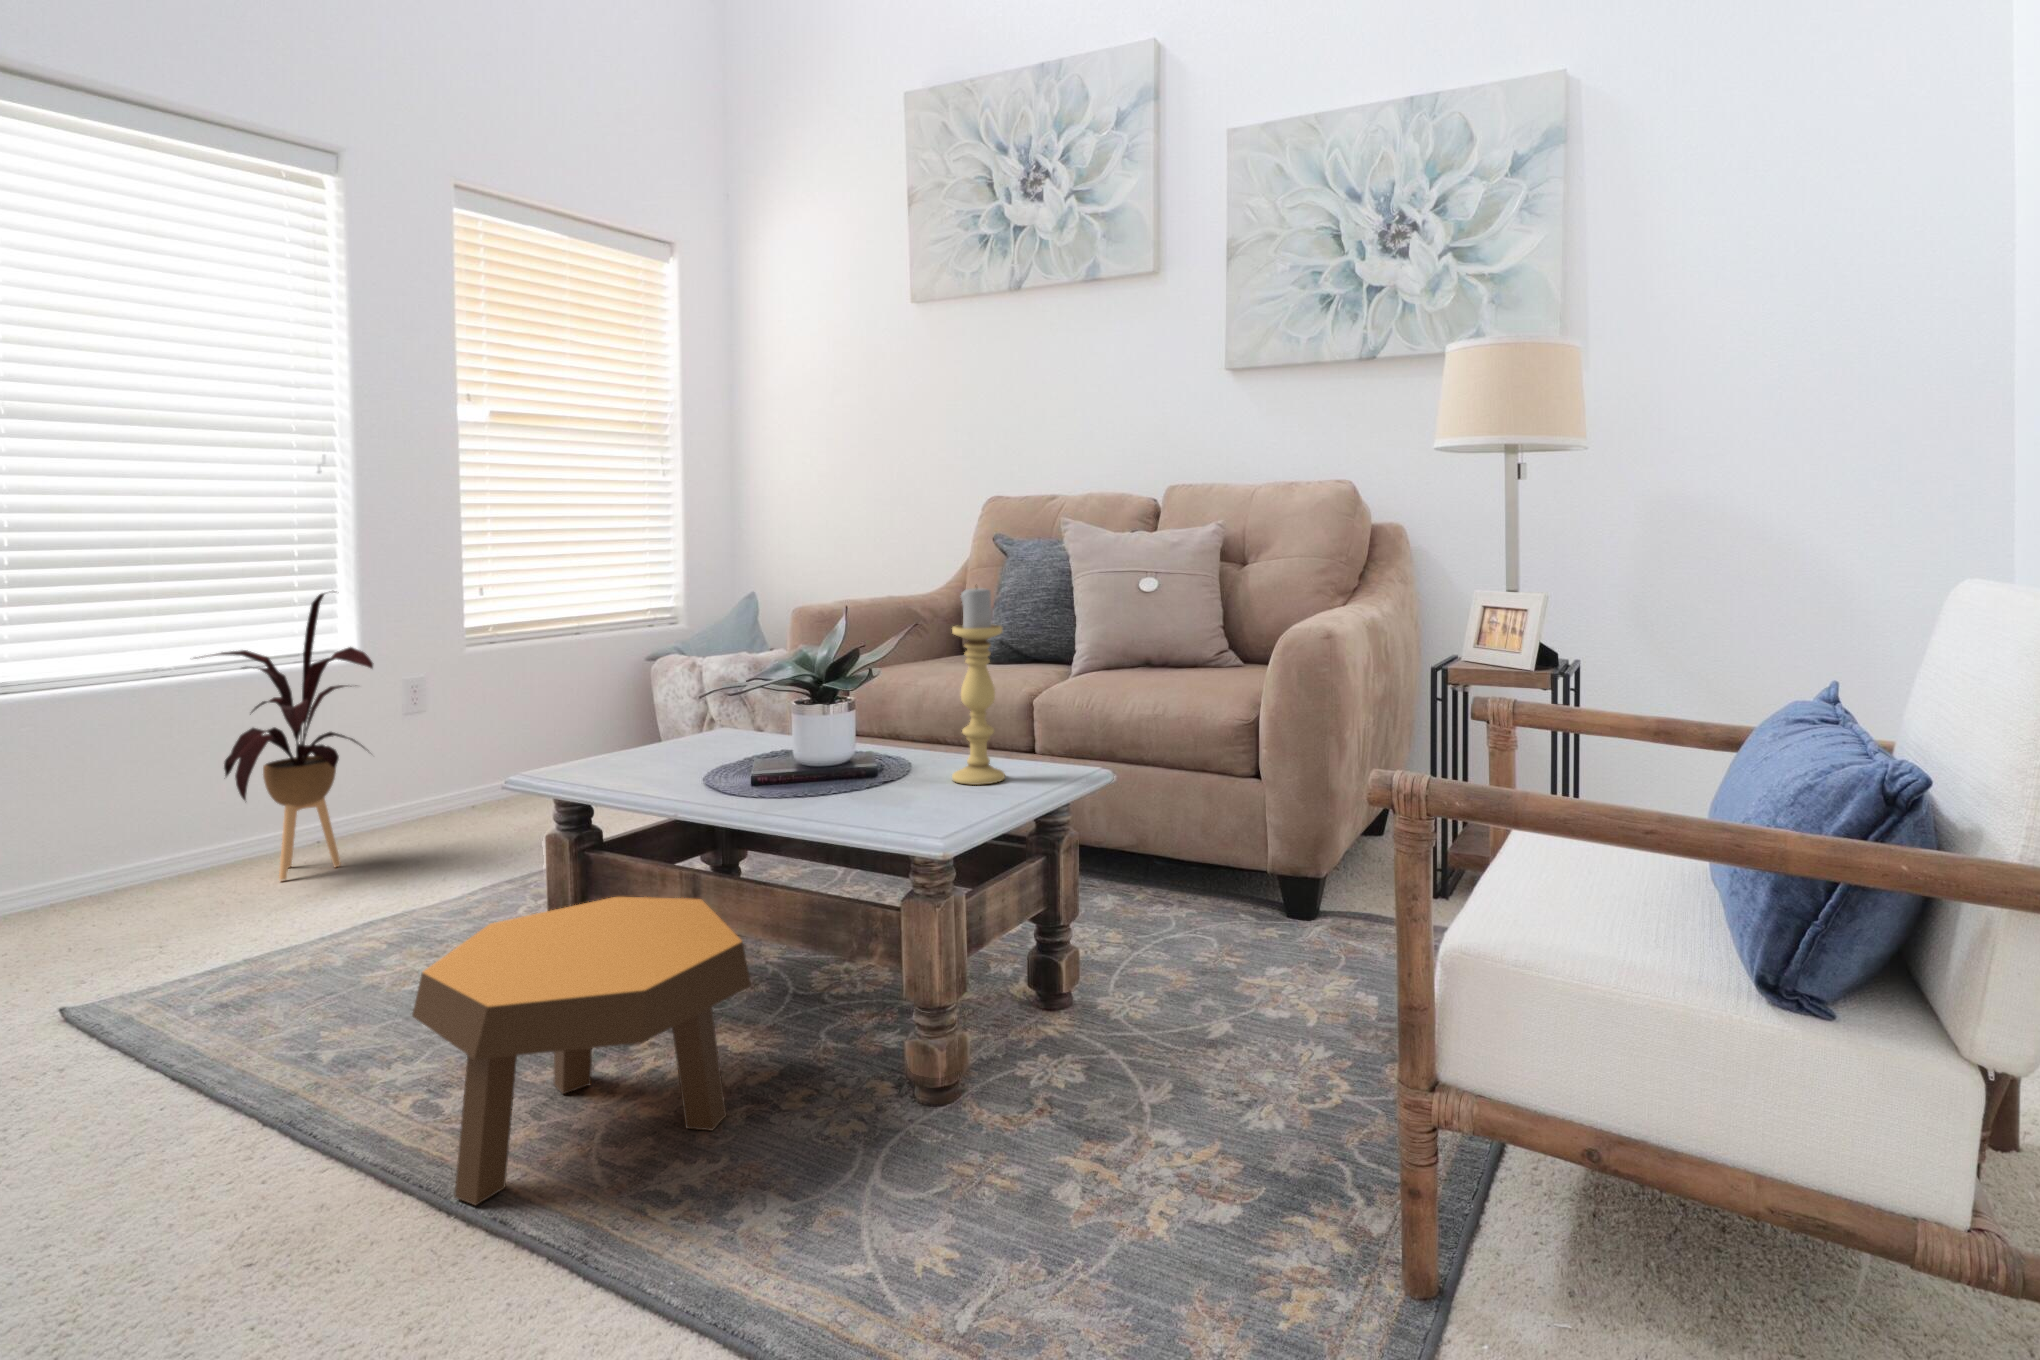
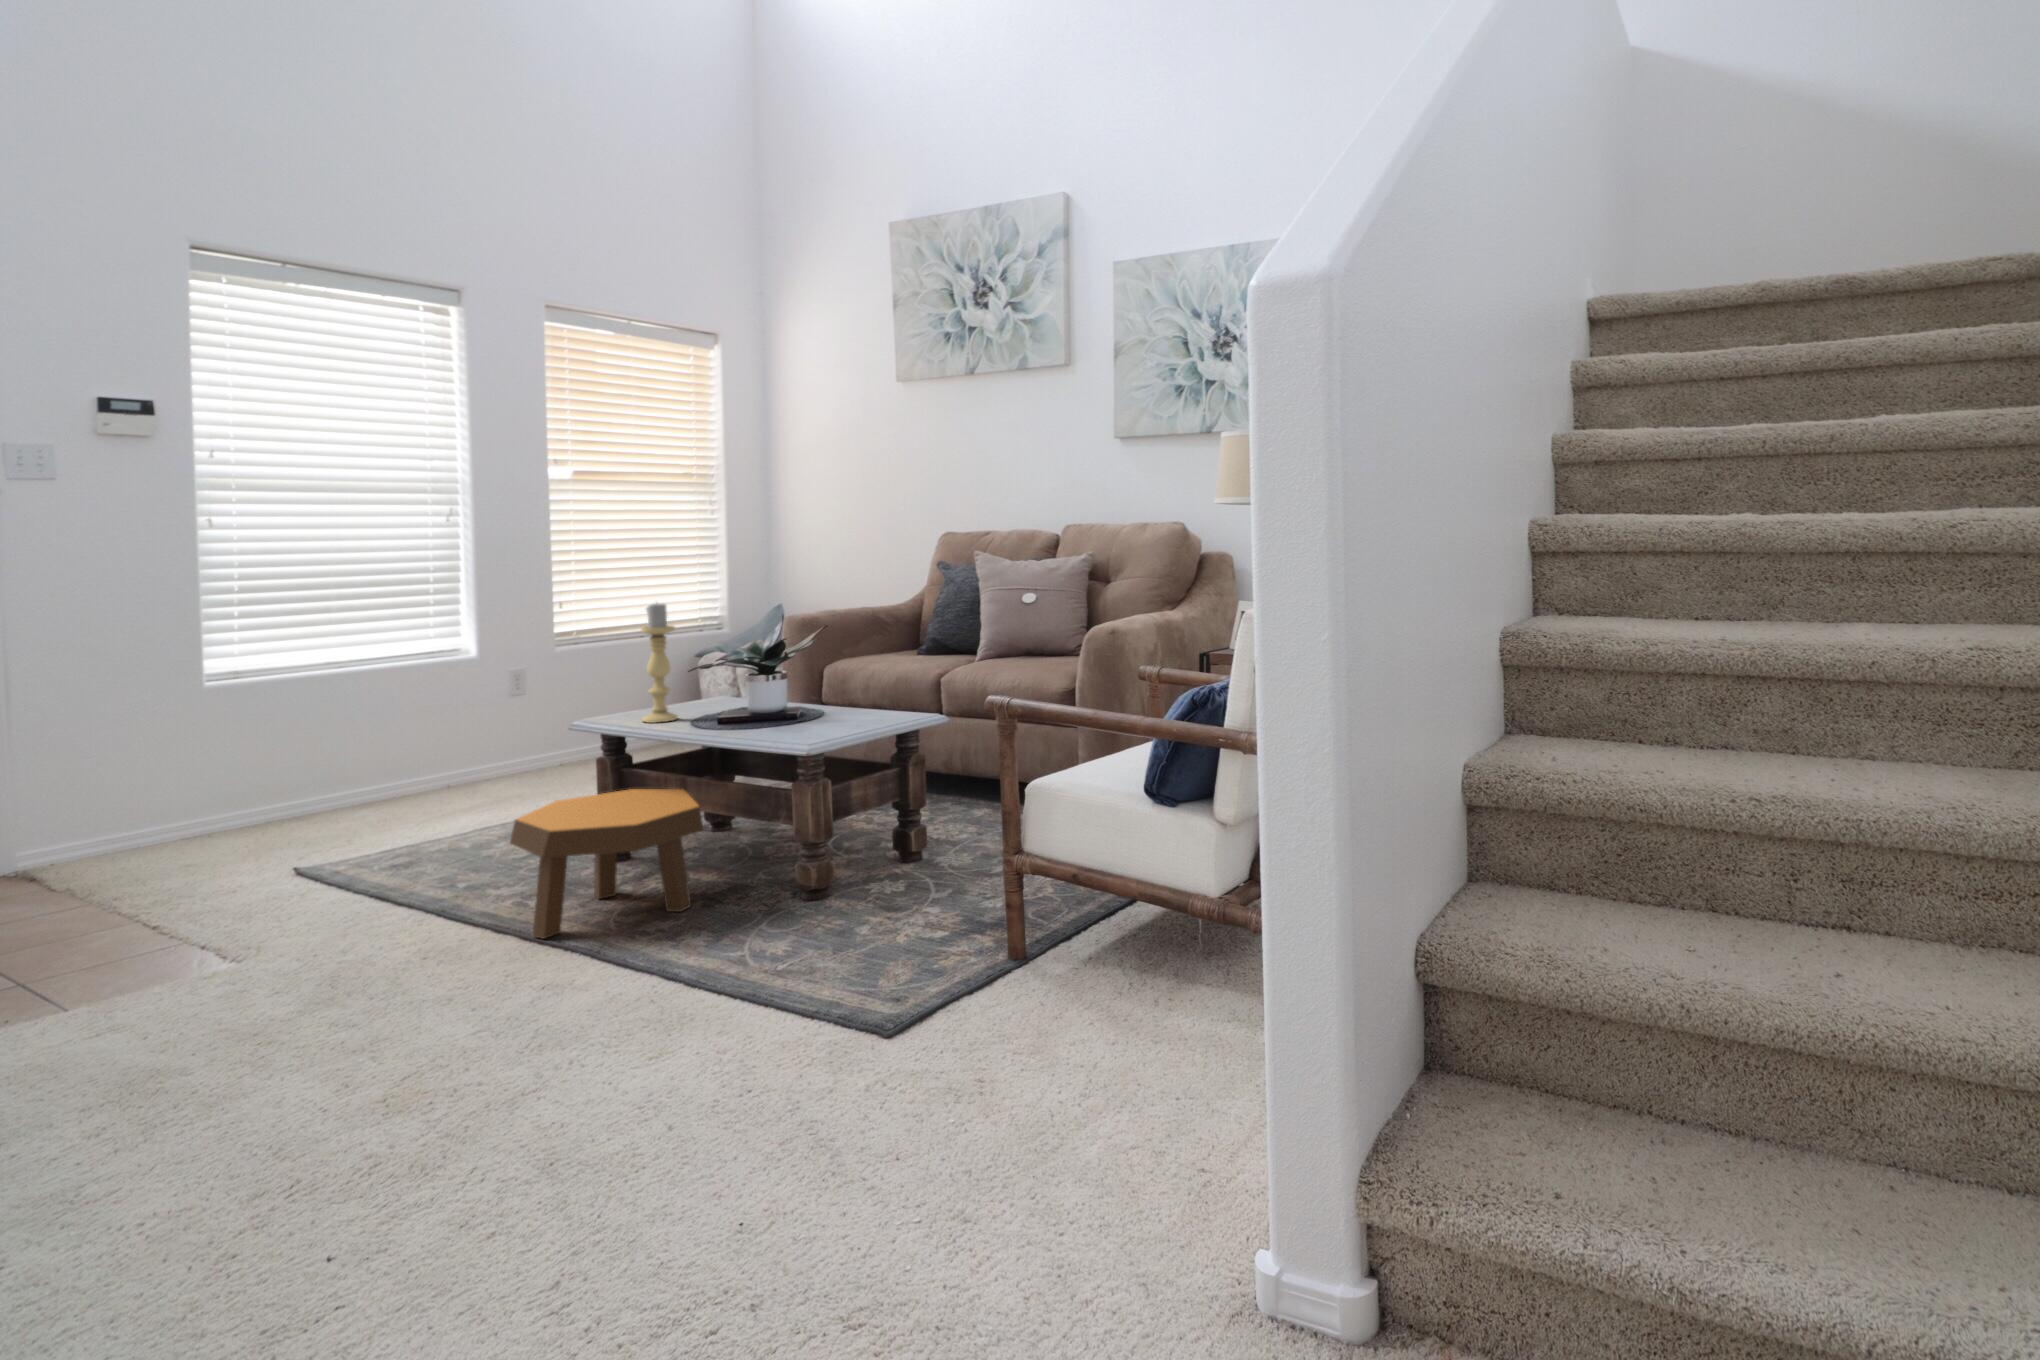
candle holder: present [952,588,1005,785] -> present [641,603,678,723]
house plant: present [212,593,373,880] -> none [360,605,488,804]

